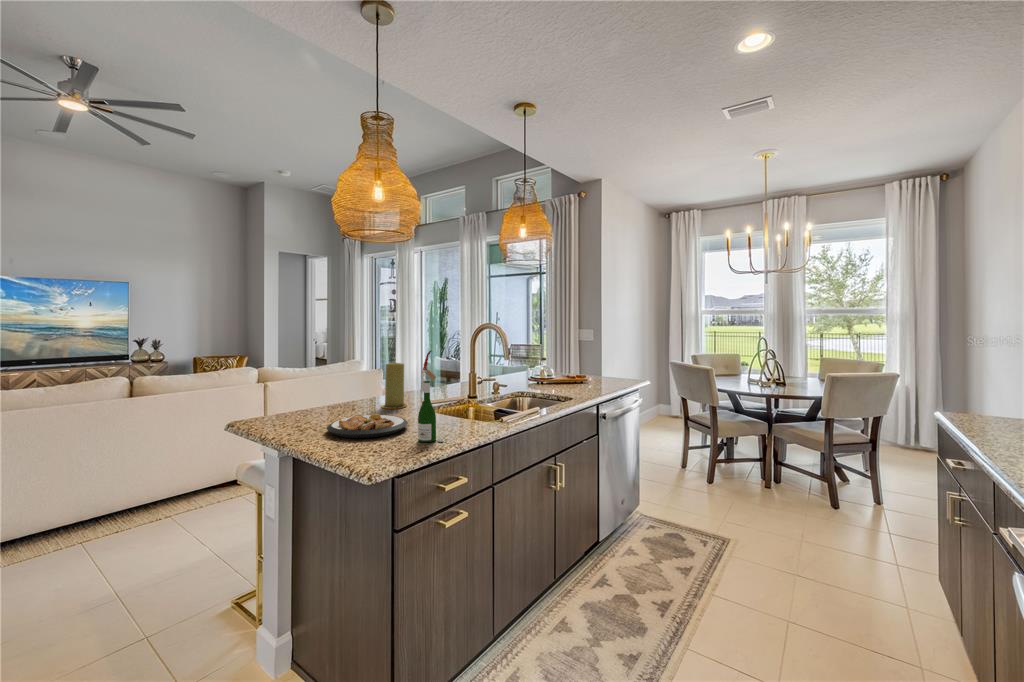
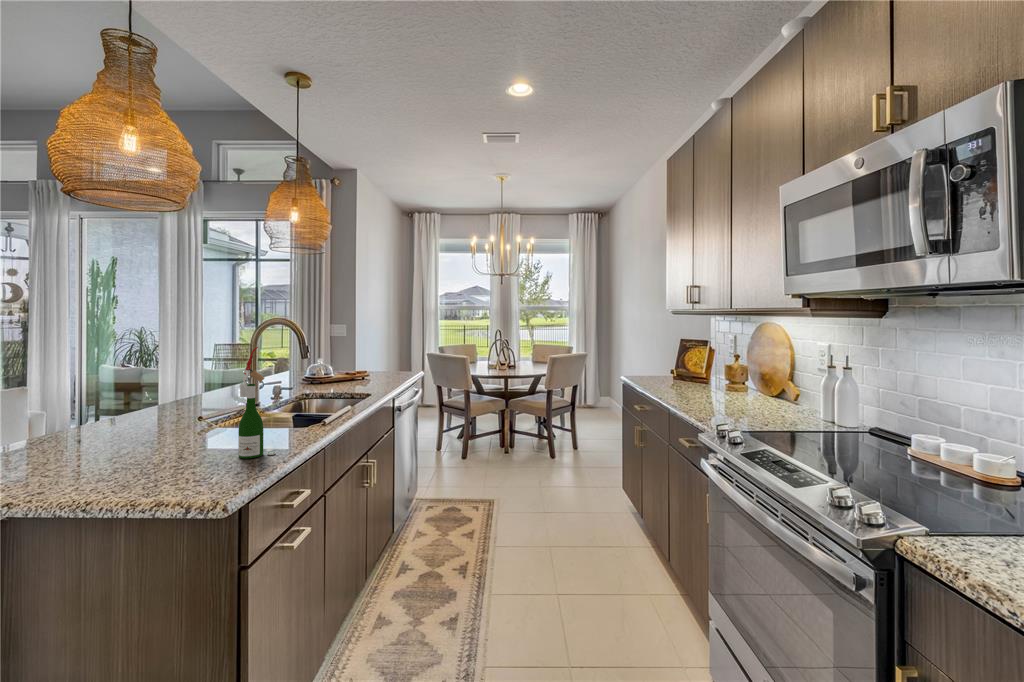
candle: present [382,363,407,409] -> none [124,363,168,426]
plate: present [327,414,408,438] -> none [67,433,206,471]

